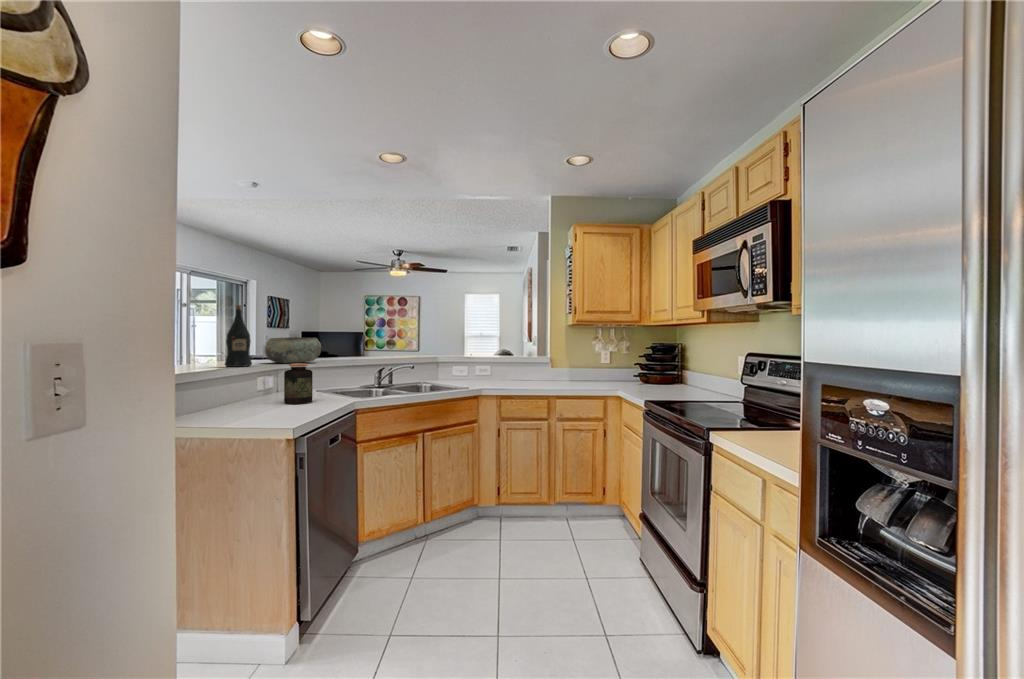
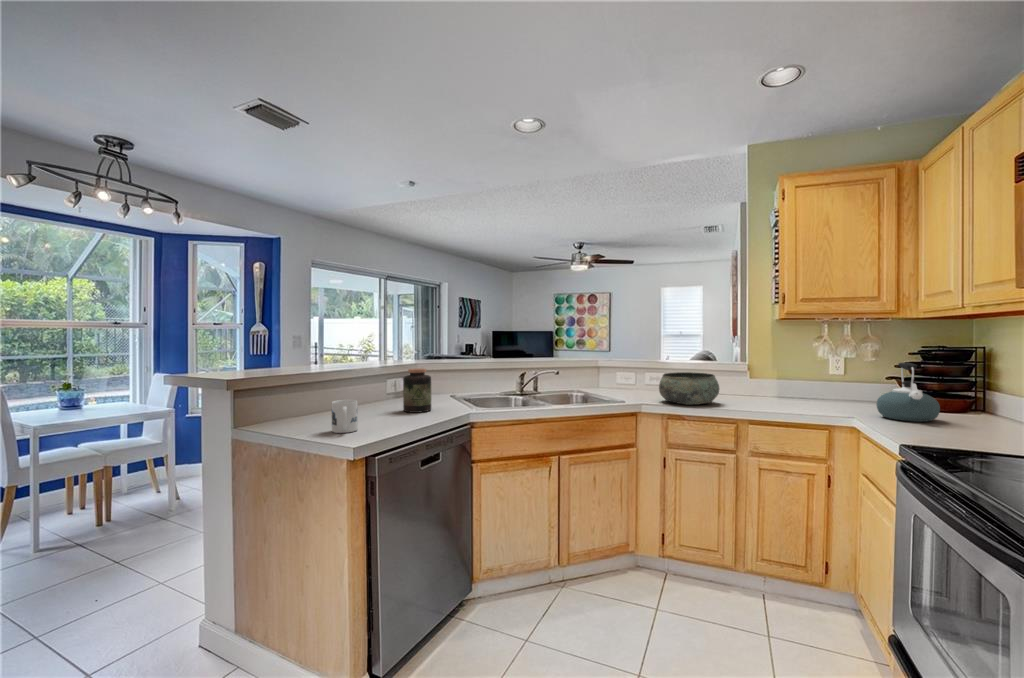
wine bottle: present [225,305,252,367] -> none [350,308,375,371]
bowl: present [265,337,321,363] -> present [659,372,719,405]
kettle: none [630,354,662,390] -> present [877,363,940,422]
mug: none [240,392,266,422] -> present [332,400,358,433]

